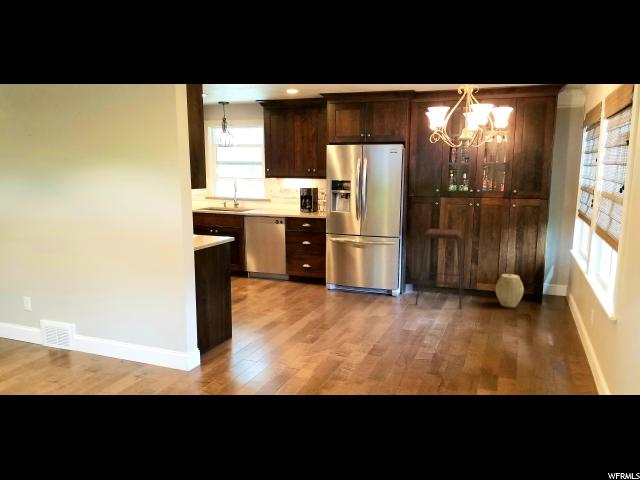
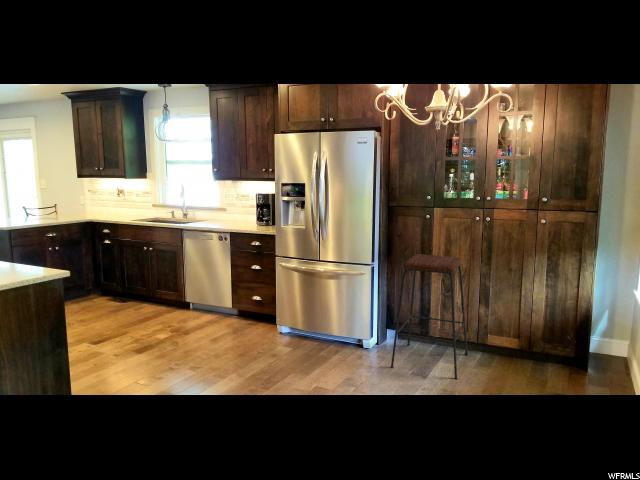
woven basket: present [496,274,524,307] -> none [513,325,557,378]

